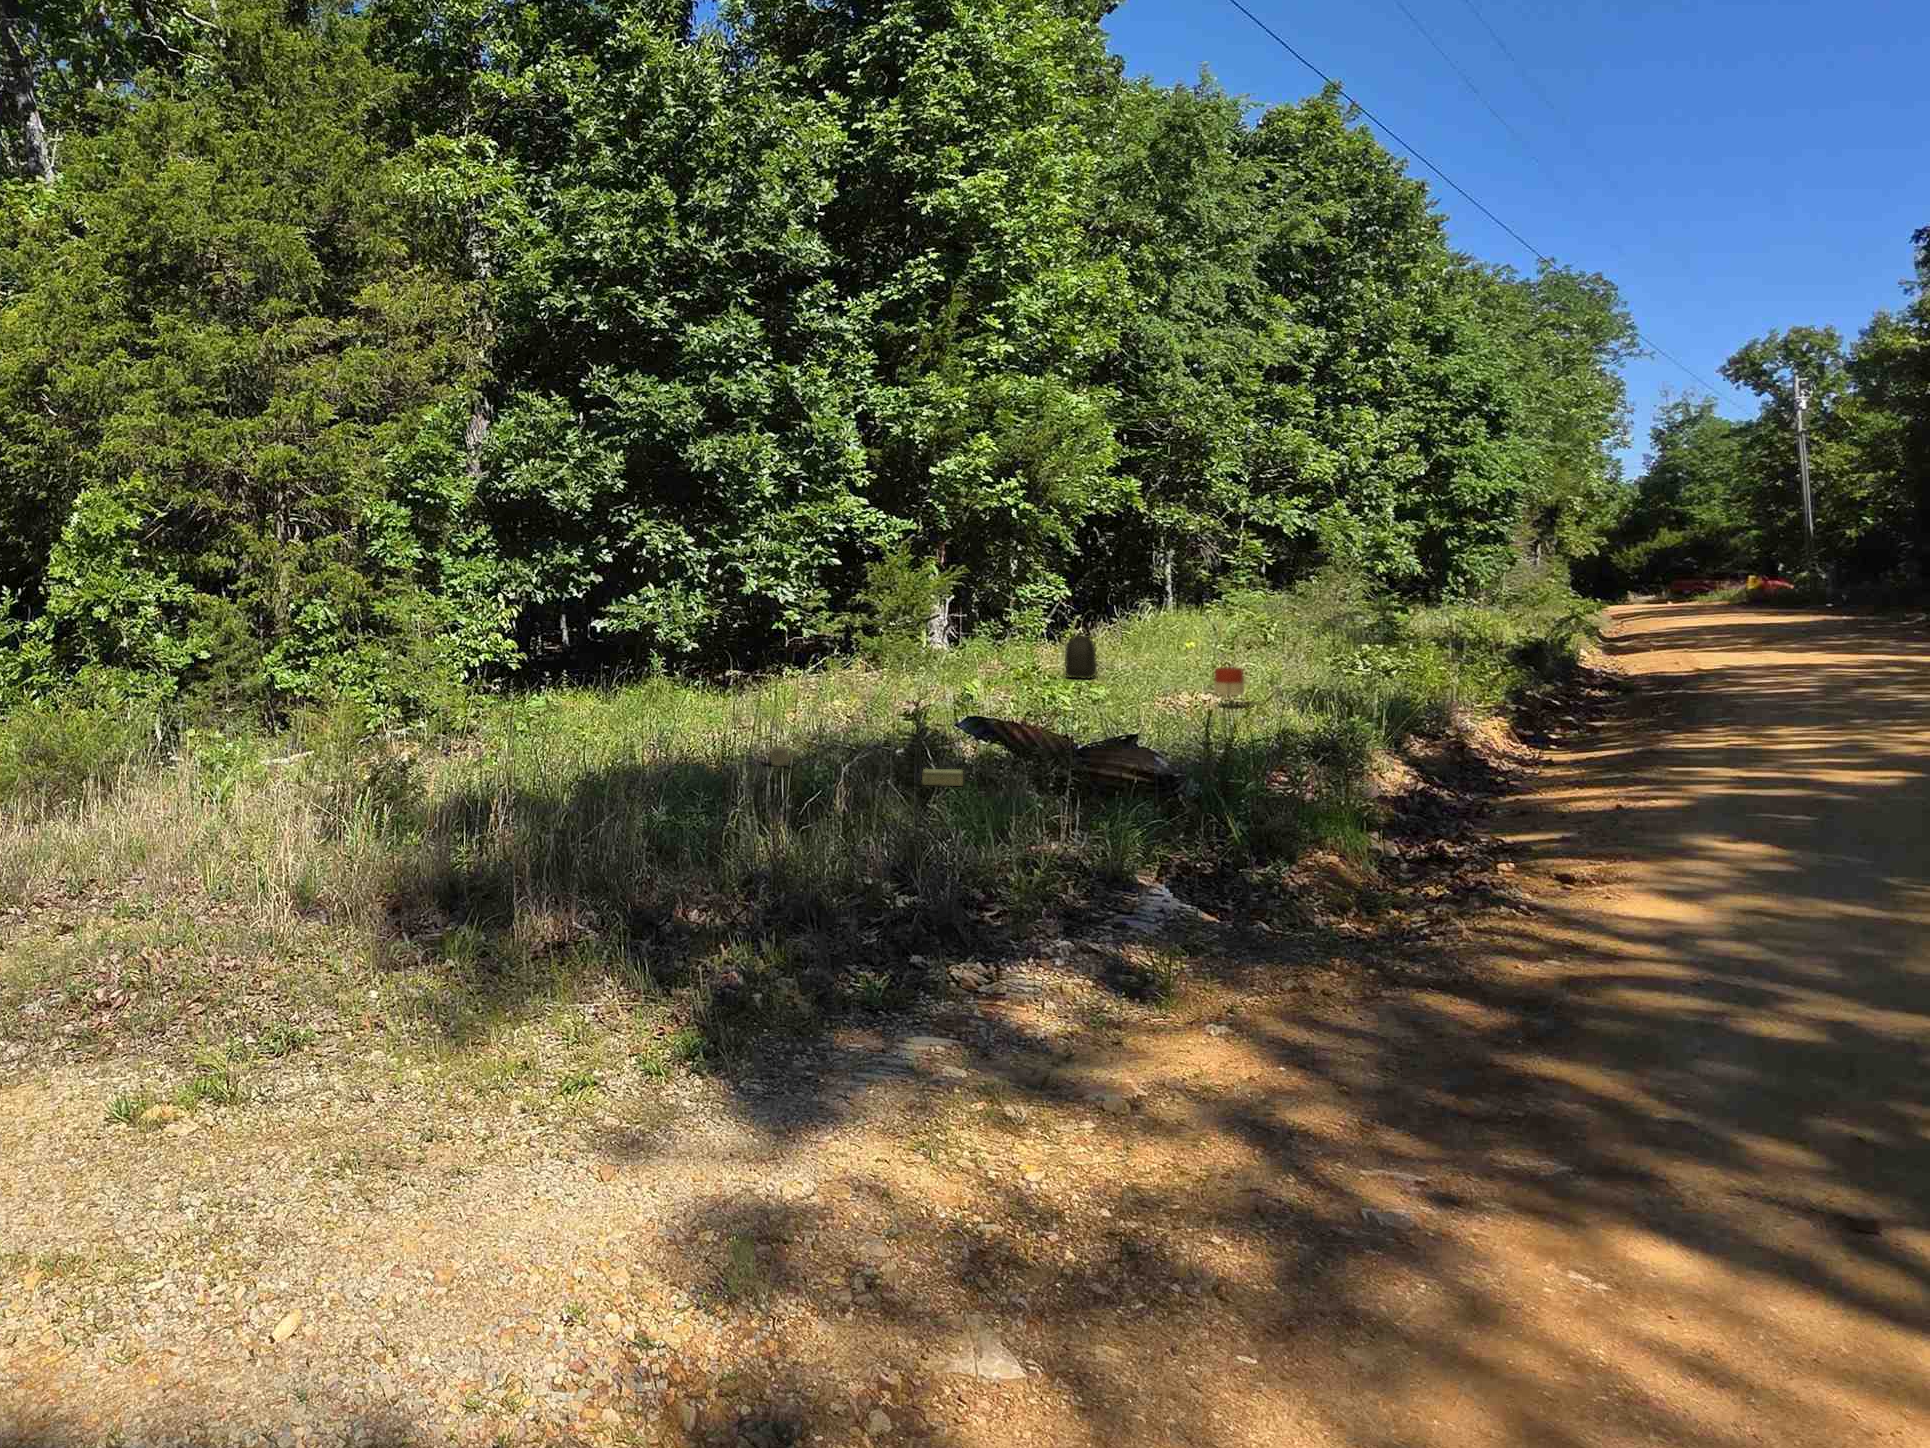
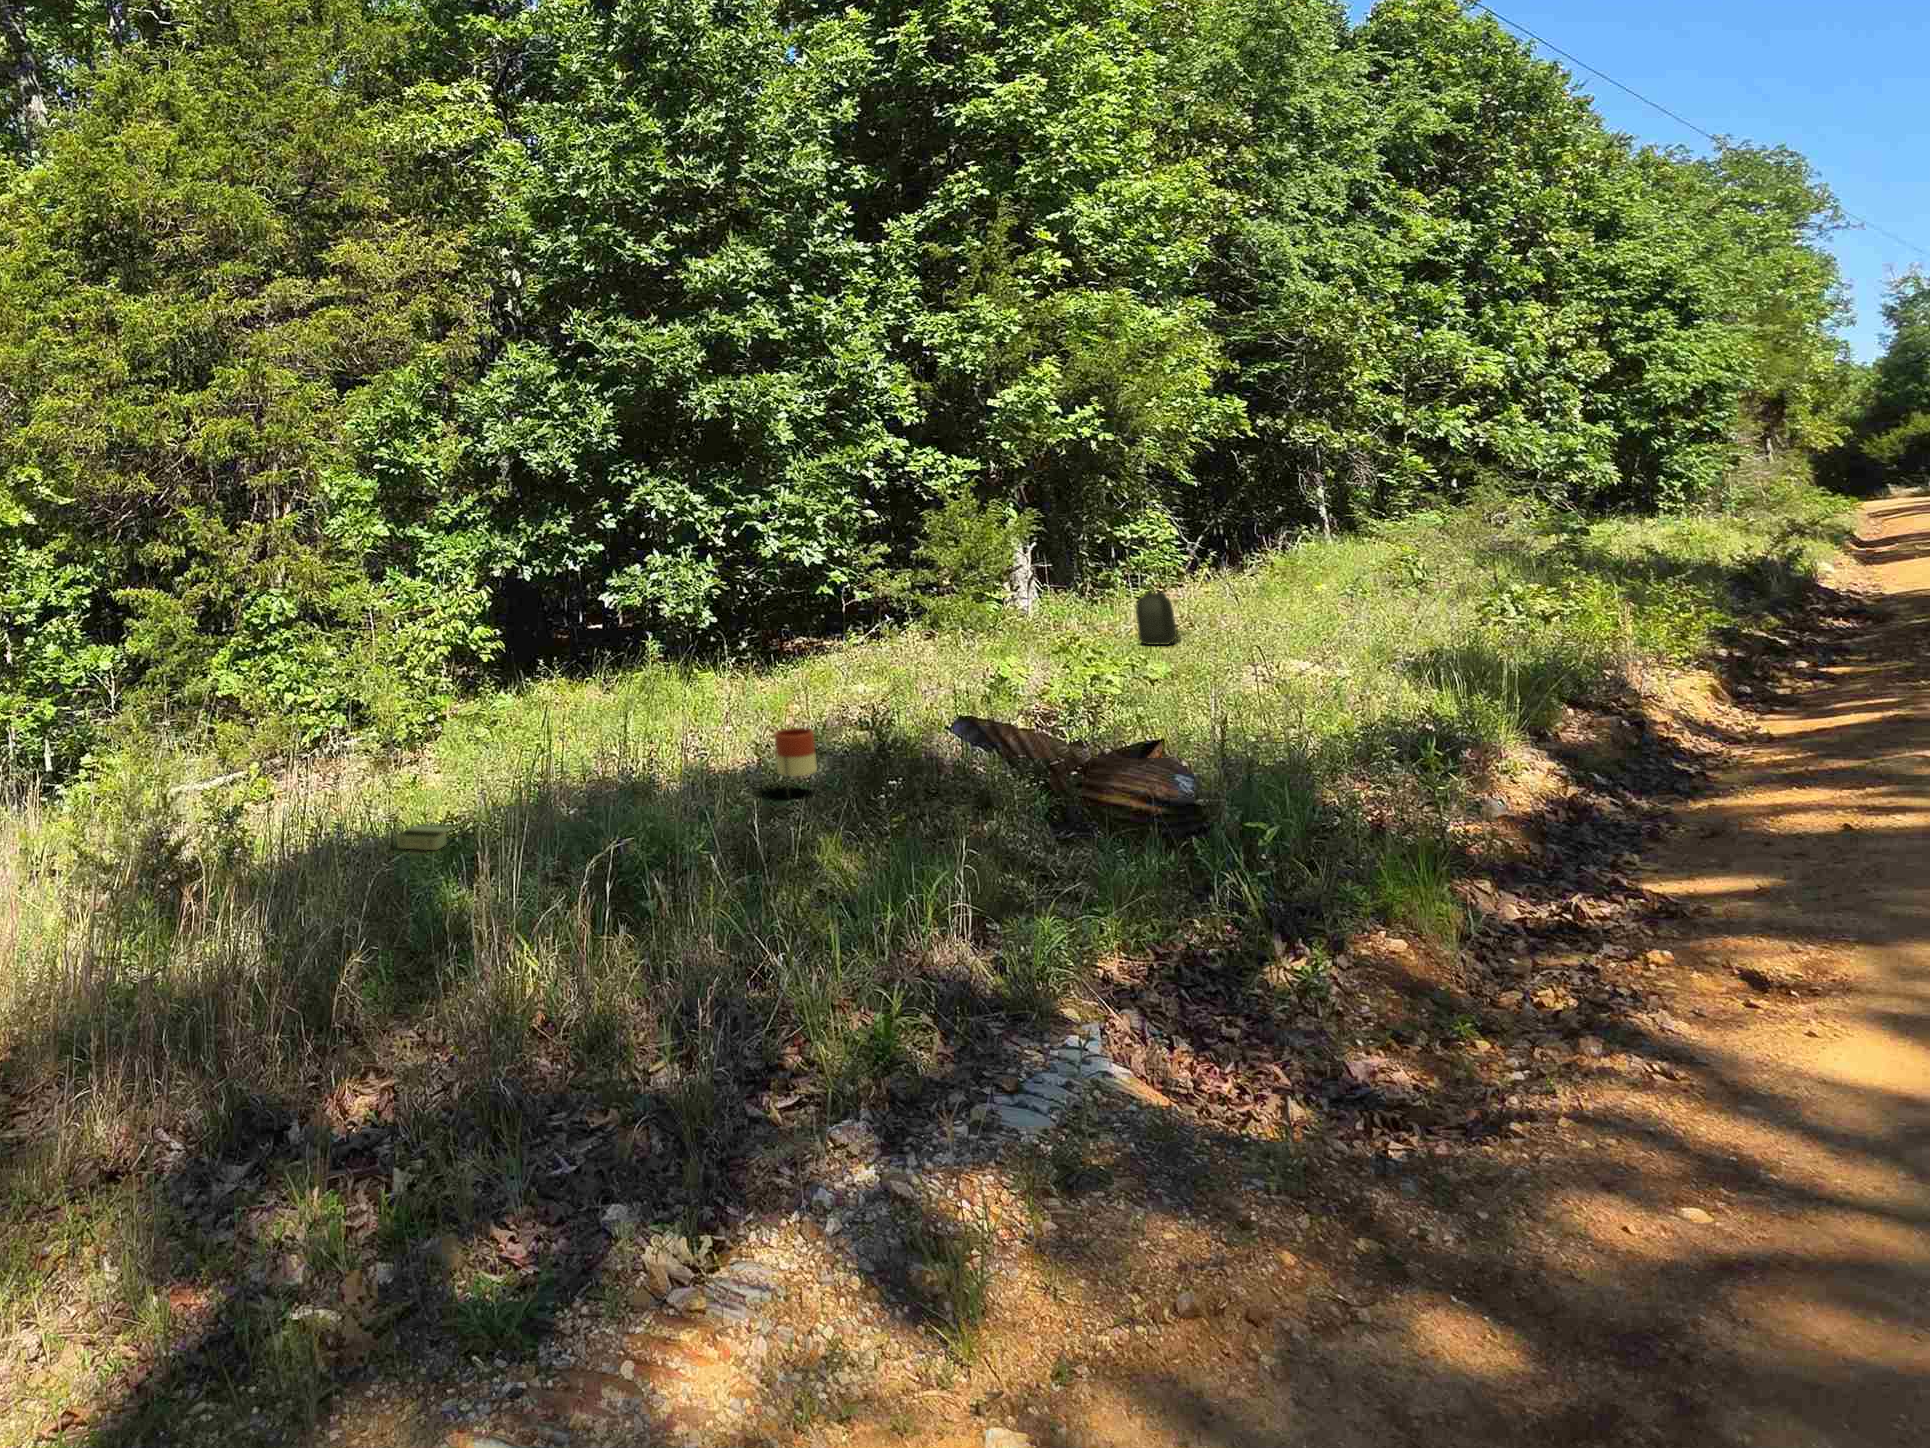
planter: present [1214,667,1244,696] -> present [774,728,819,787]
watering can: present [767,746,802,766] -> none [696,768,732,796]
toolbox: present [922,769,963,786] -> present [396,824,454,850]

